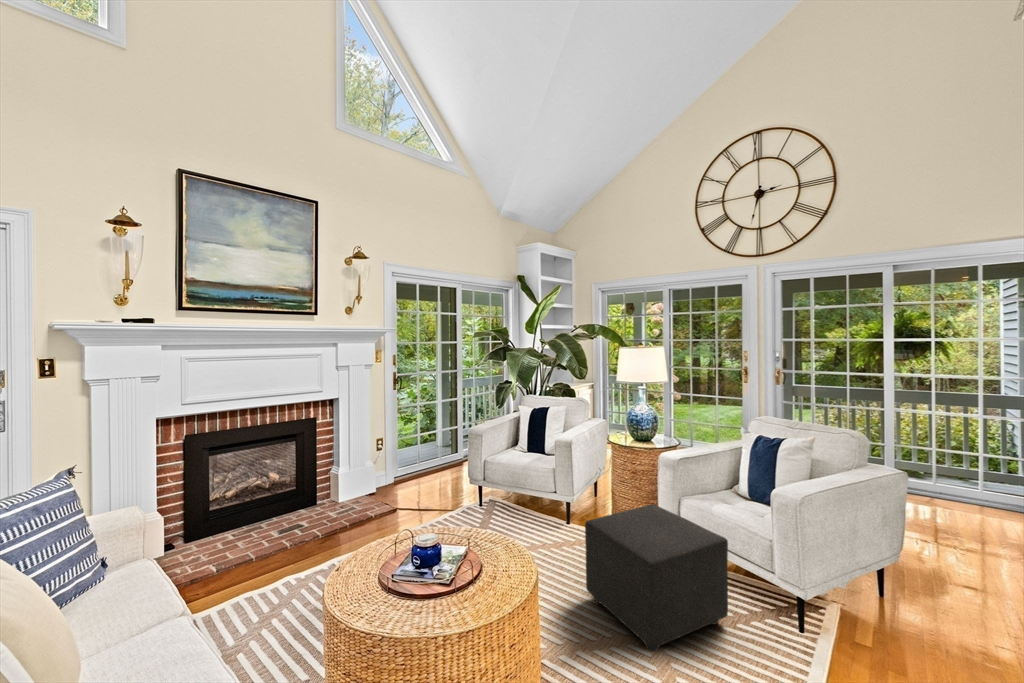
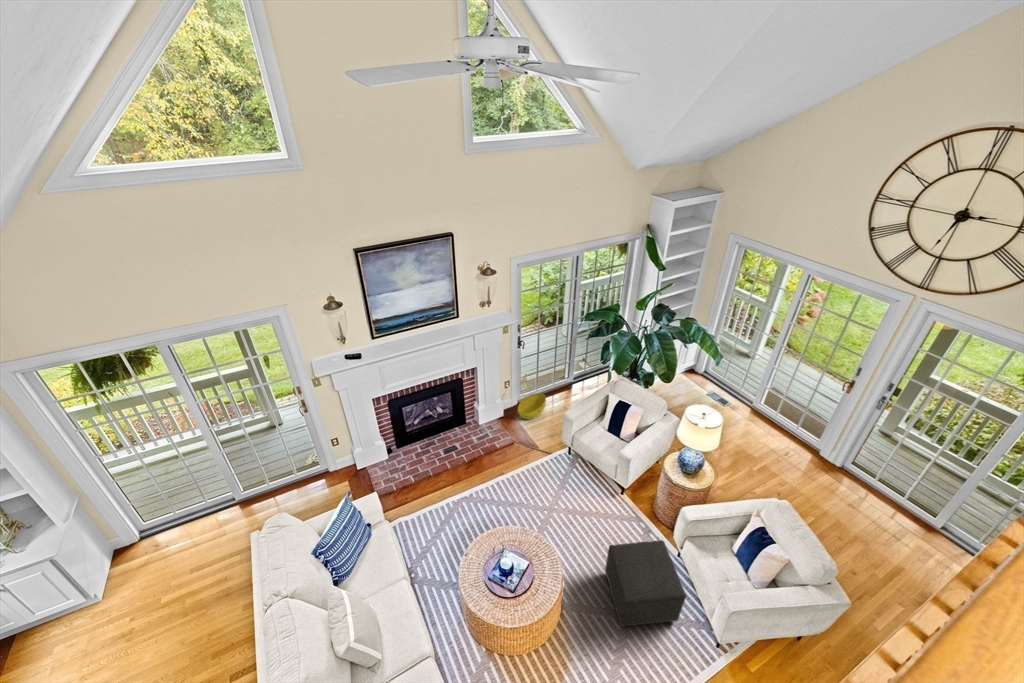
basket: none [396,462,435,491] -> present [518,393,546,420]

